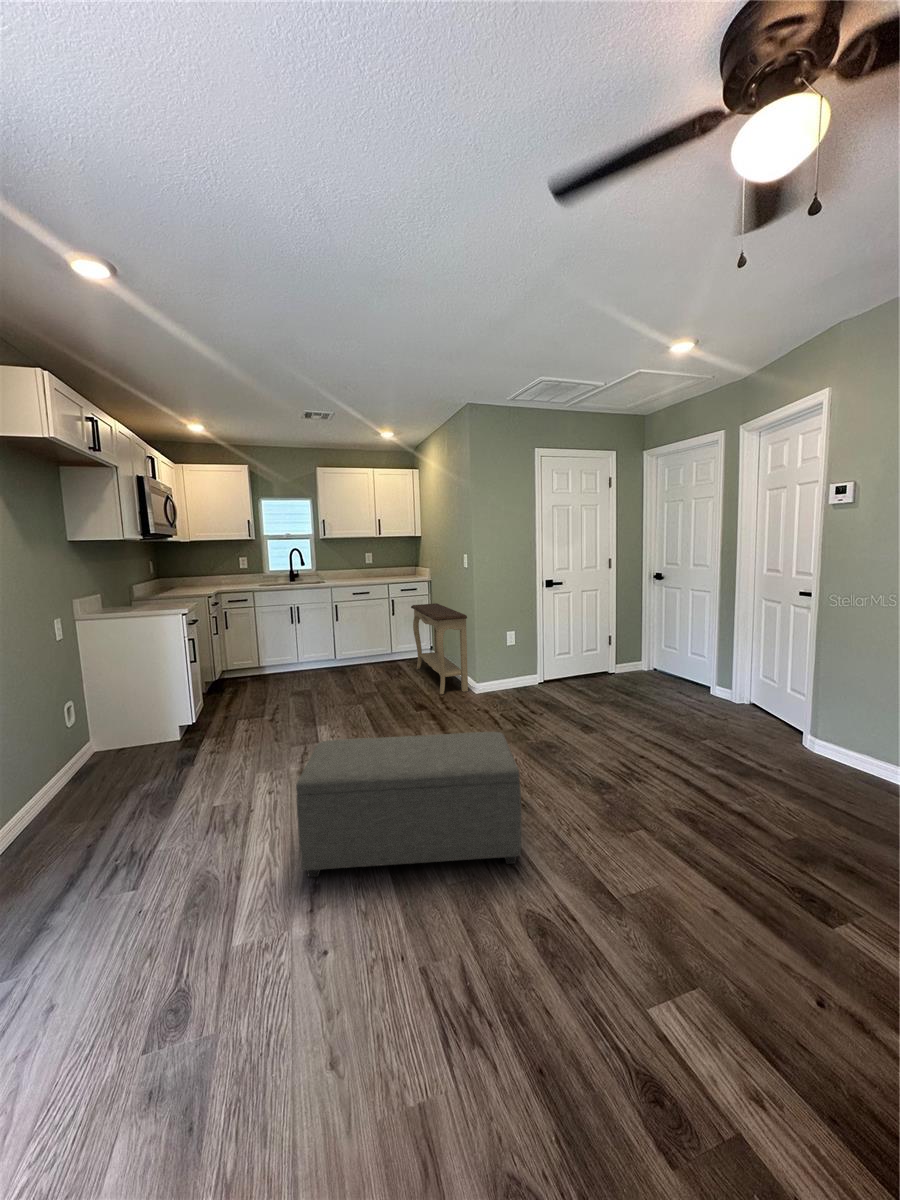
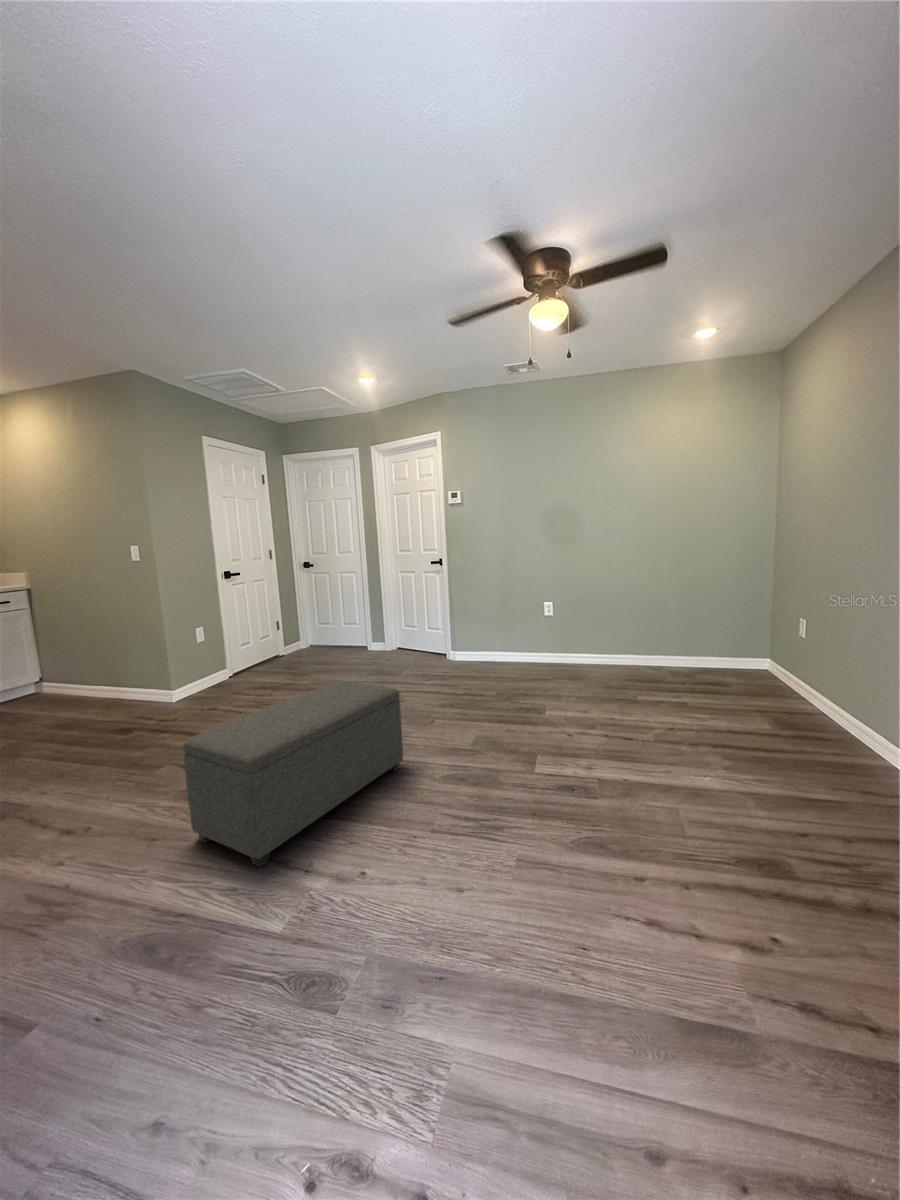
console table: present [411,603,468,695] -> none [10,615,156,718]

